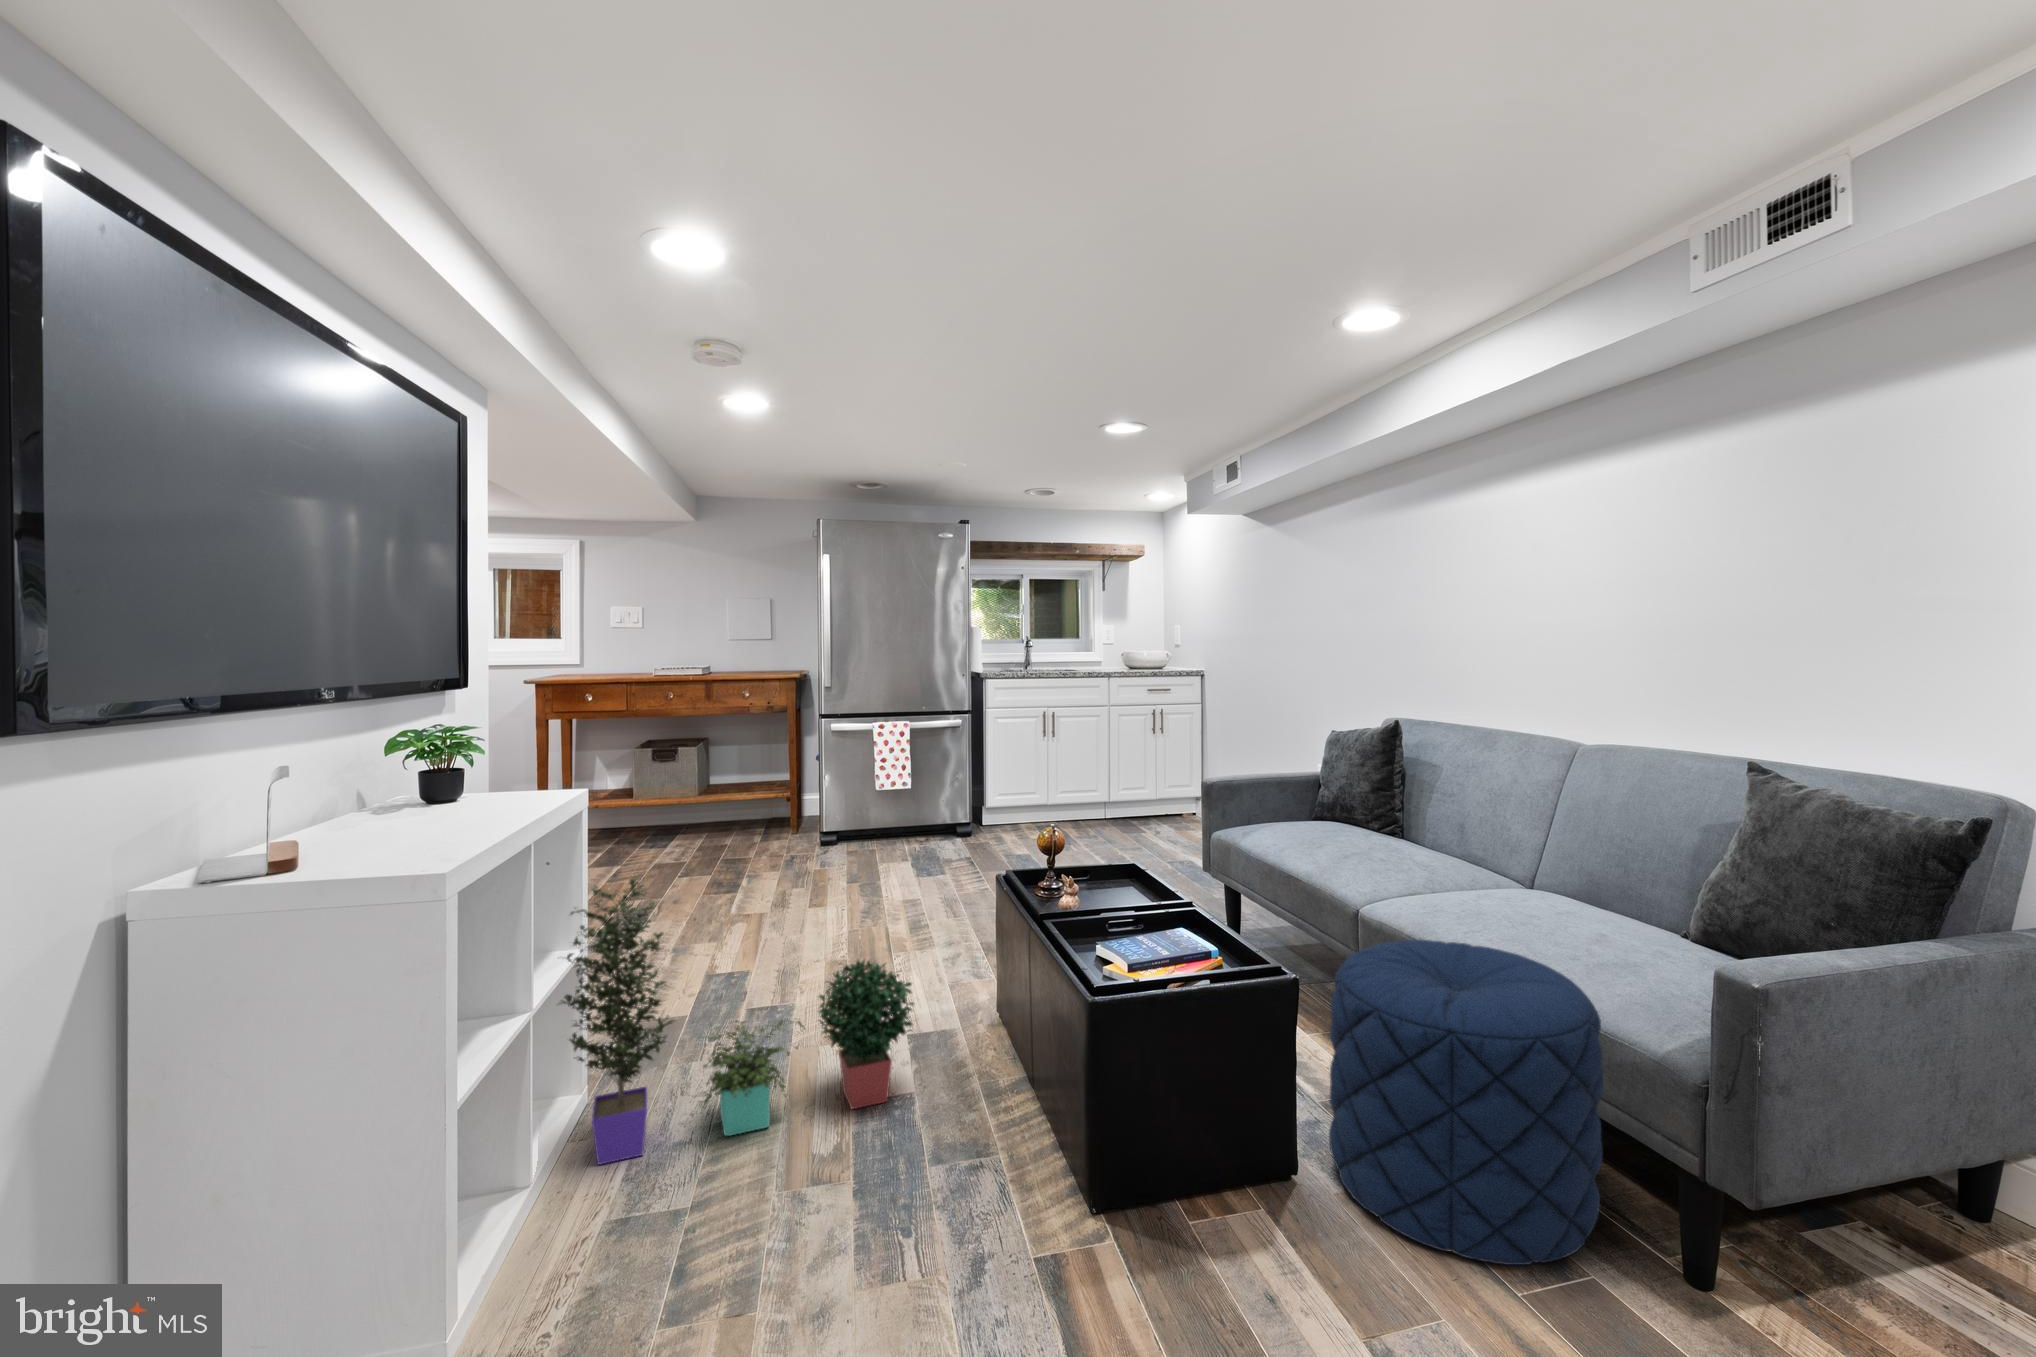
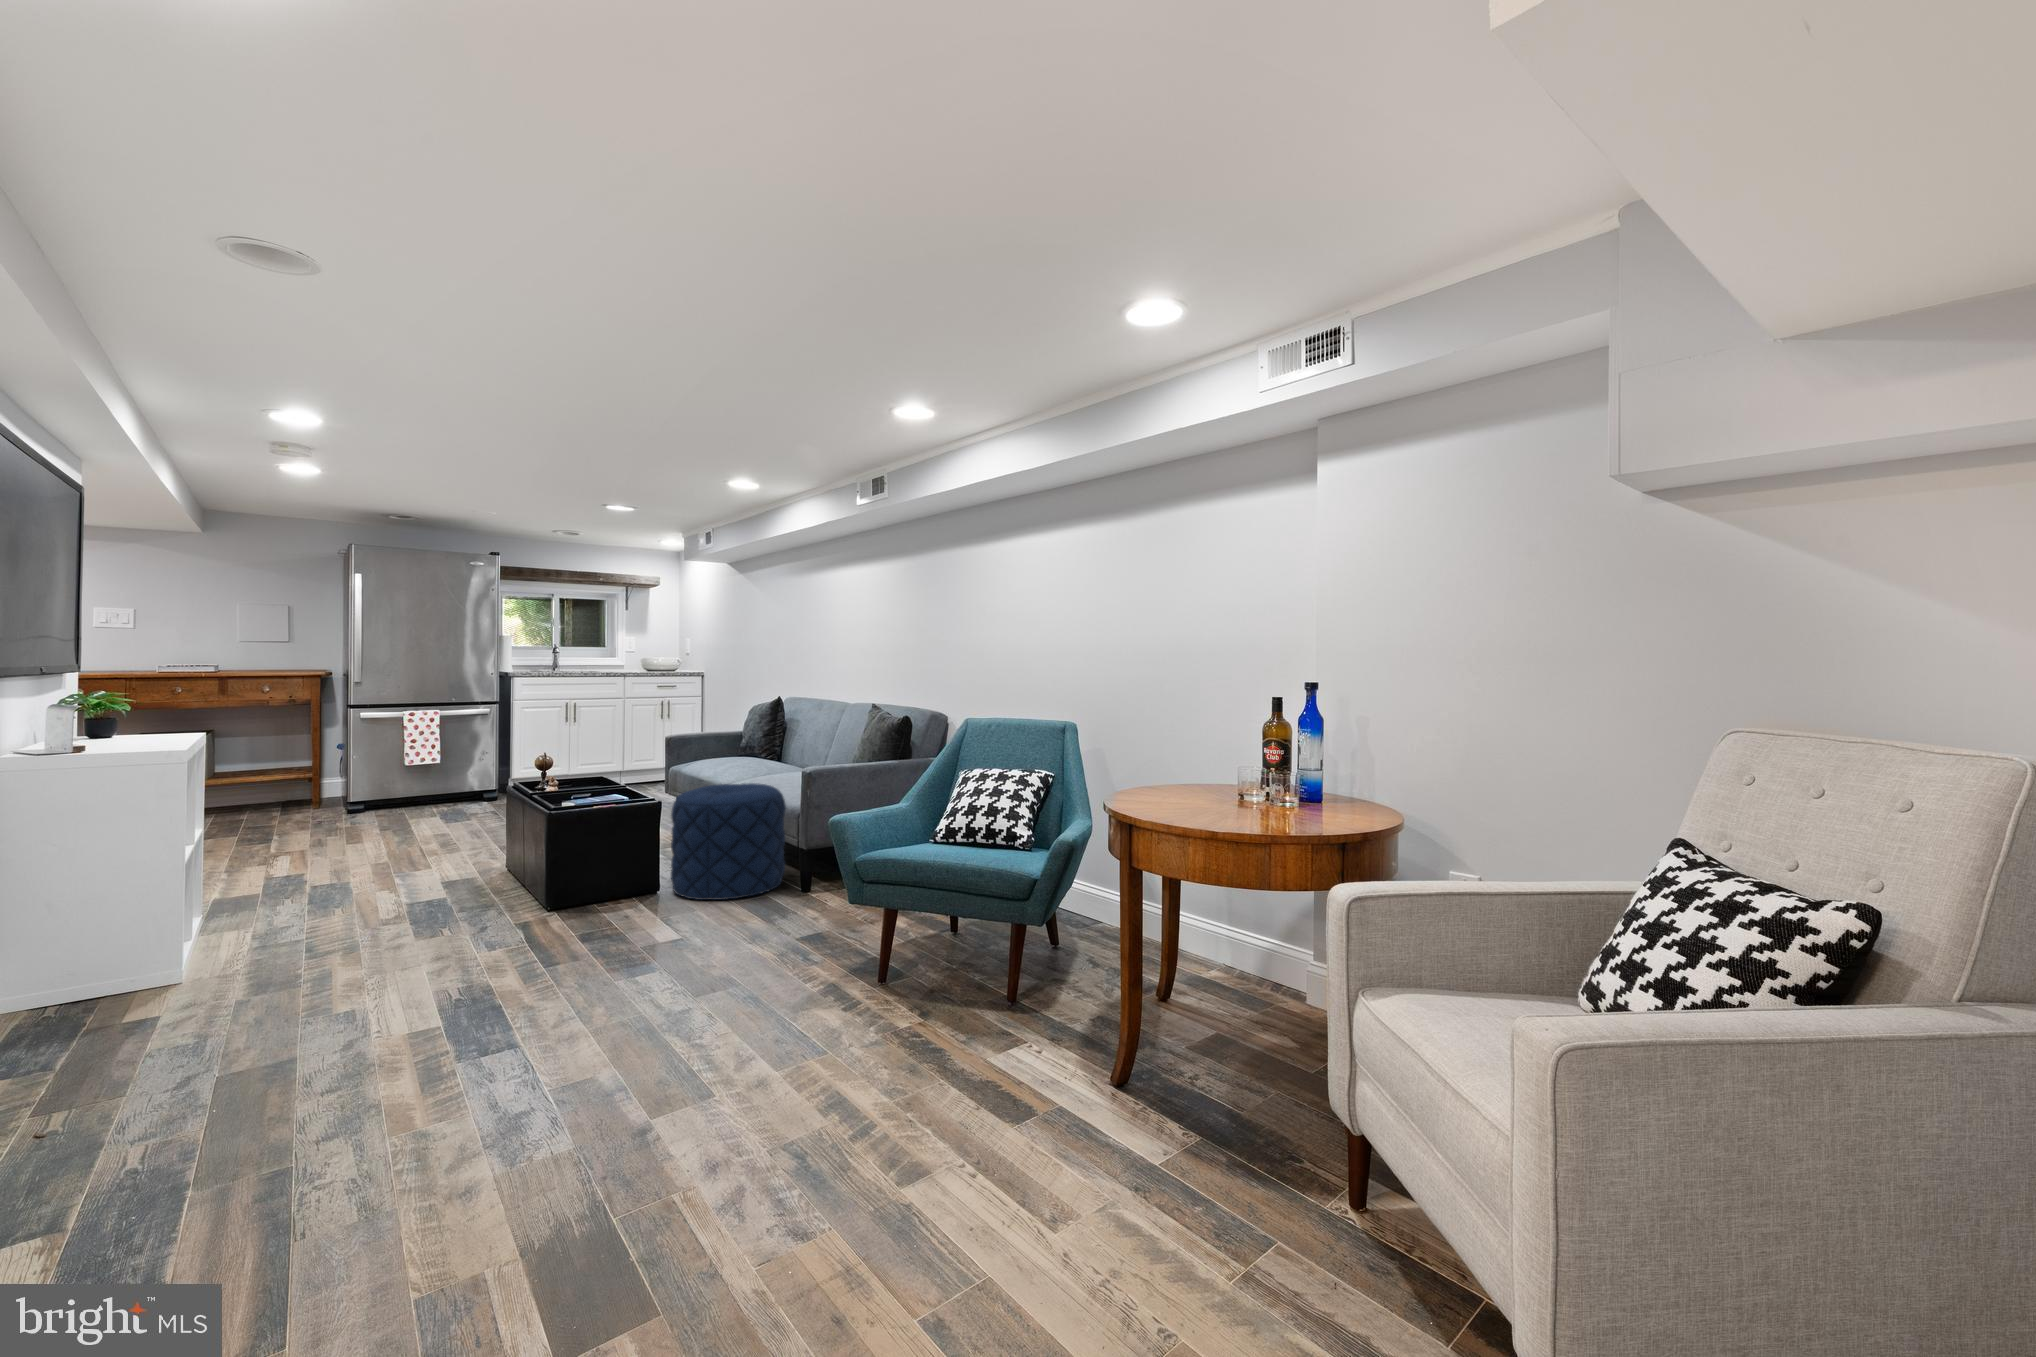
potted plant: present [561,878,914,1165] -> none [174,773,436,940]

